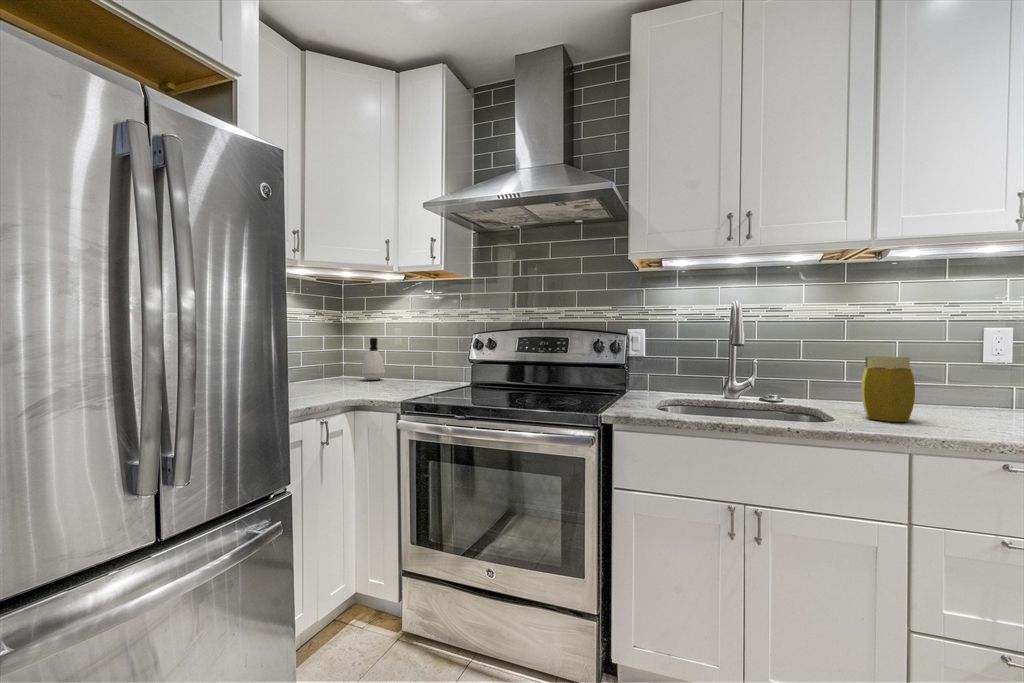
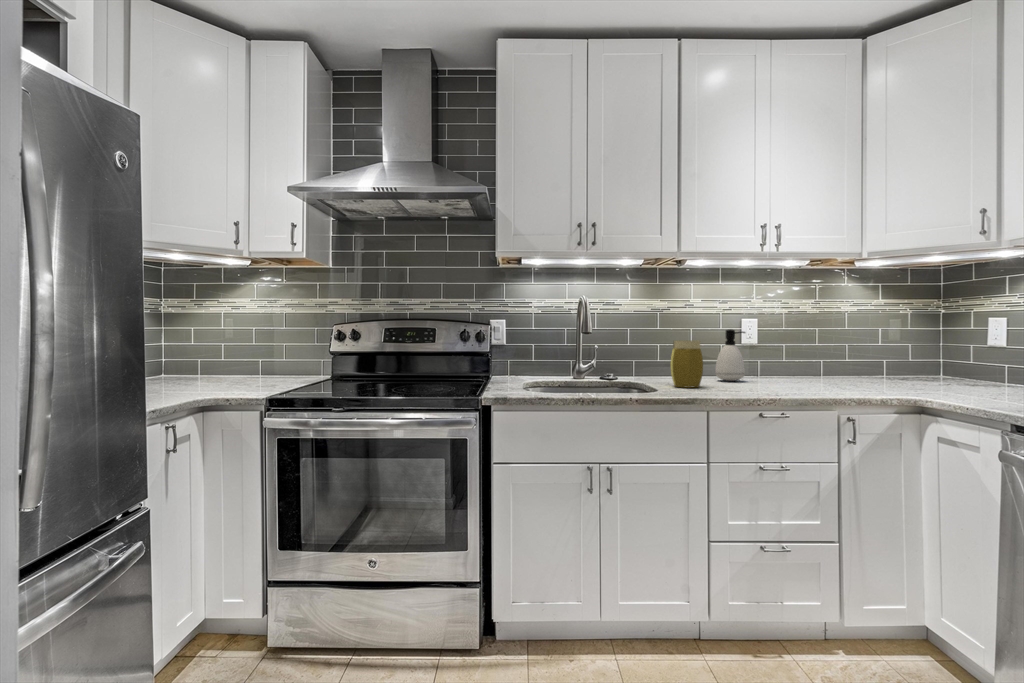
soap dispenser: present [362,338,385,380] -> present [716,329,745,381]

